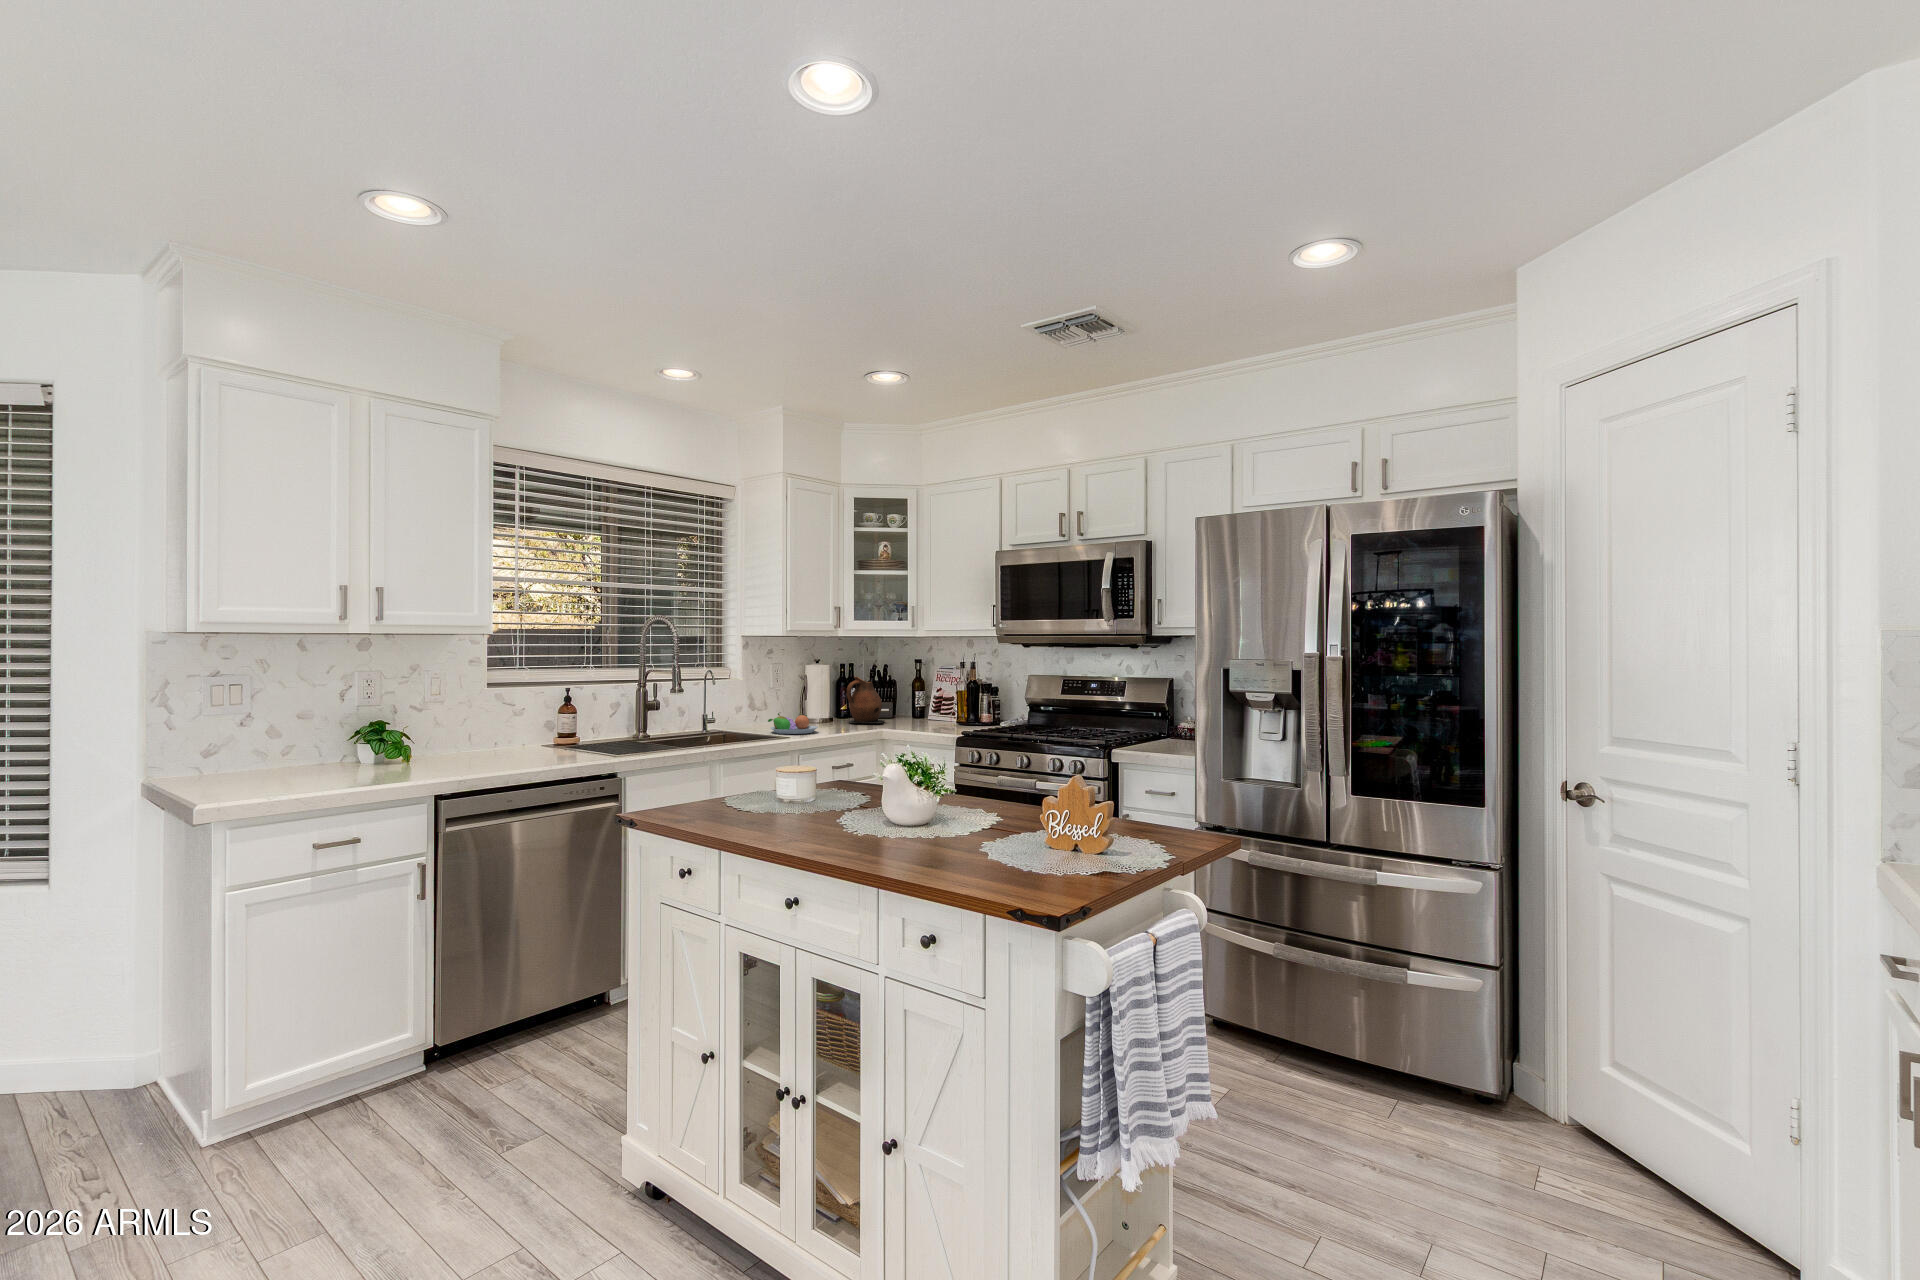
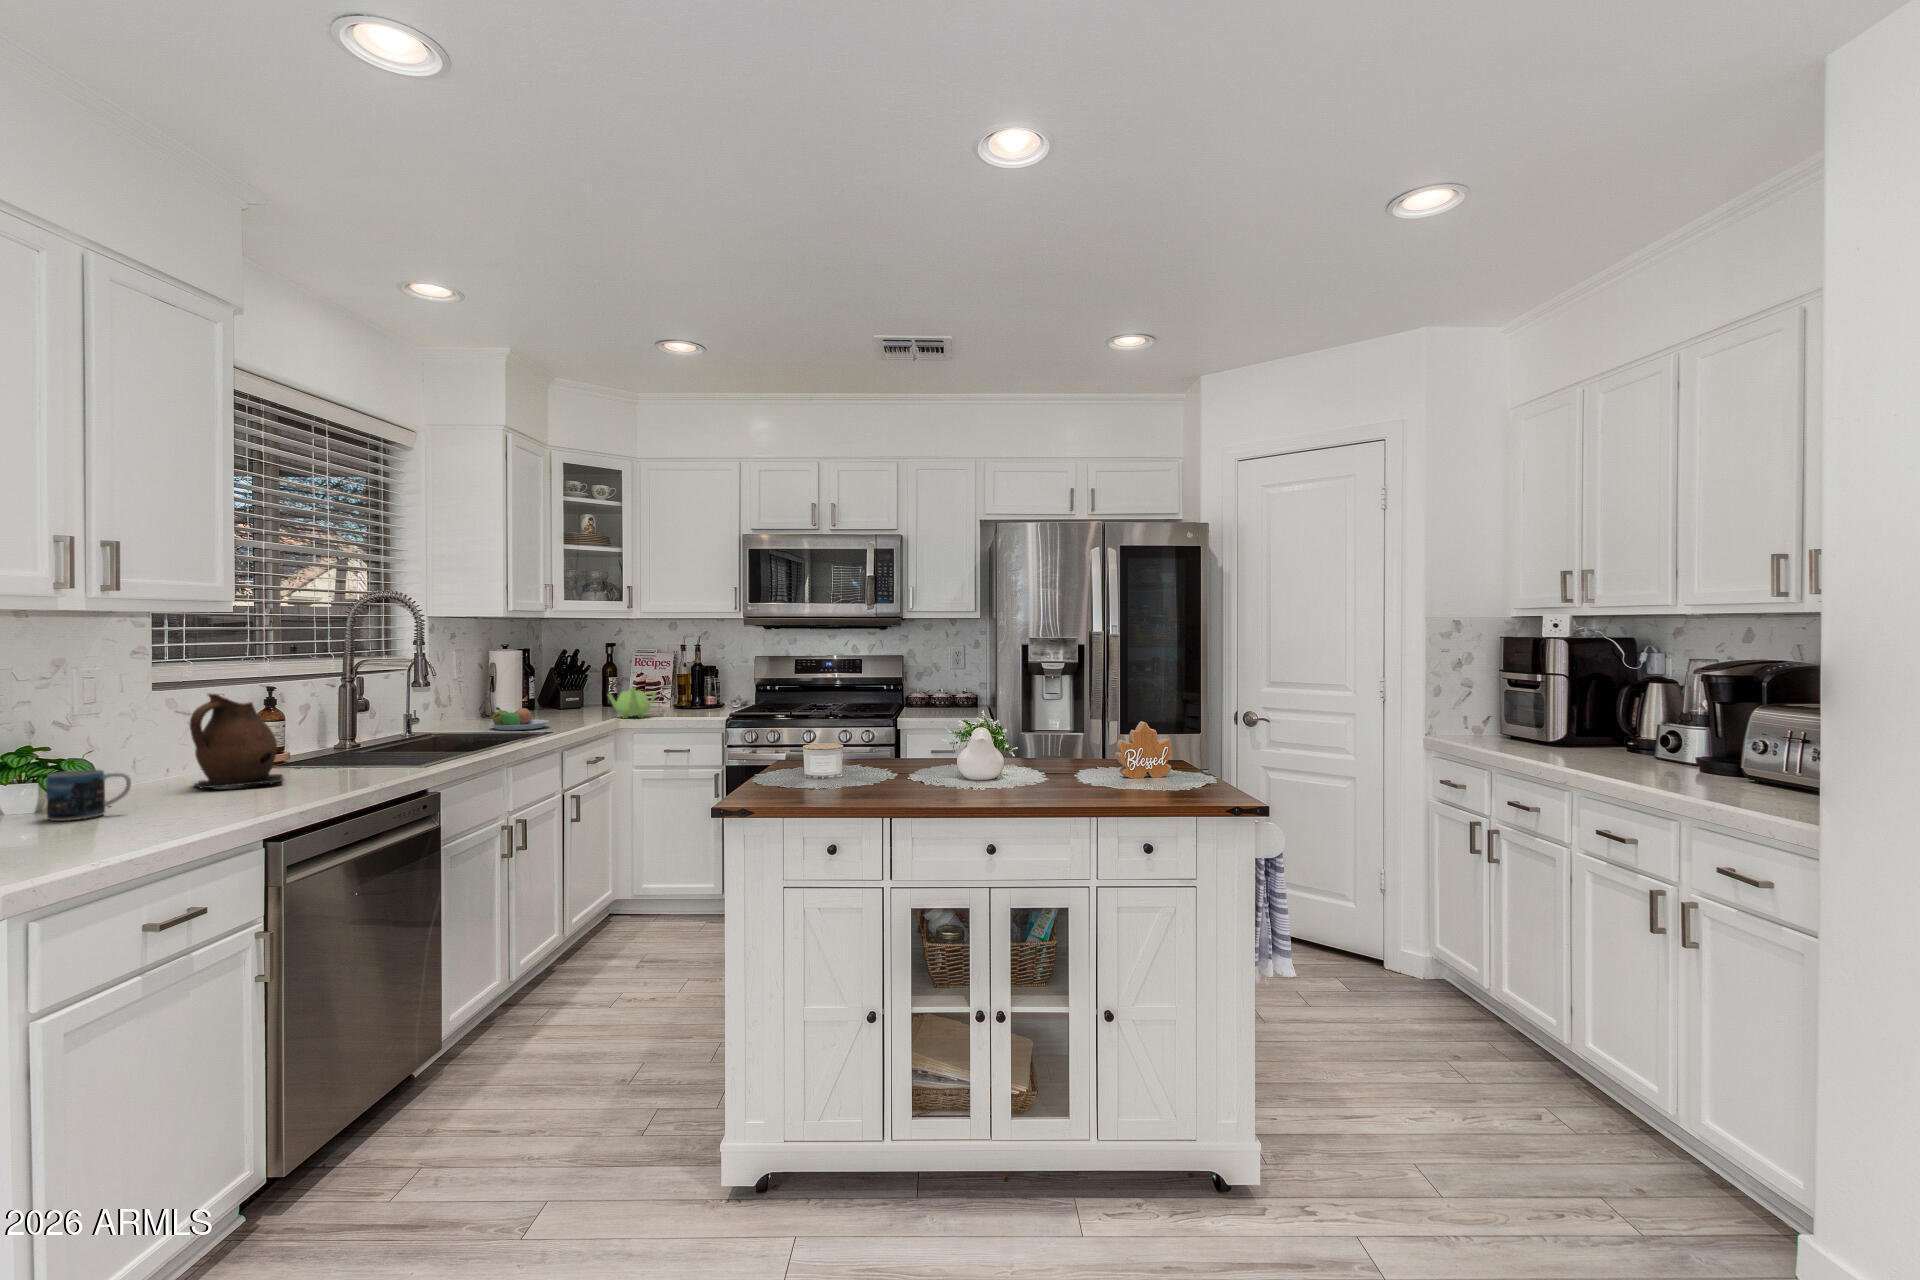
ceramic pitcher: present [847,677,885,724] -> present [190,694,283,788]
teapot: none [887,701,929,730] -> present [608,687,656,718]
mug: none [341,741,386,775] -> present [46,770,131,821]

